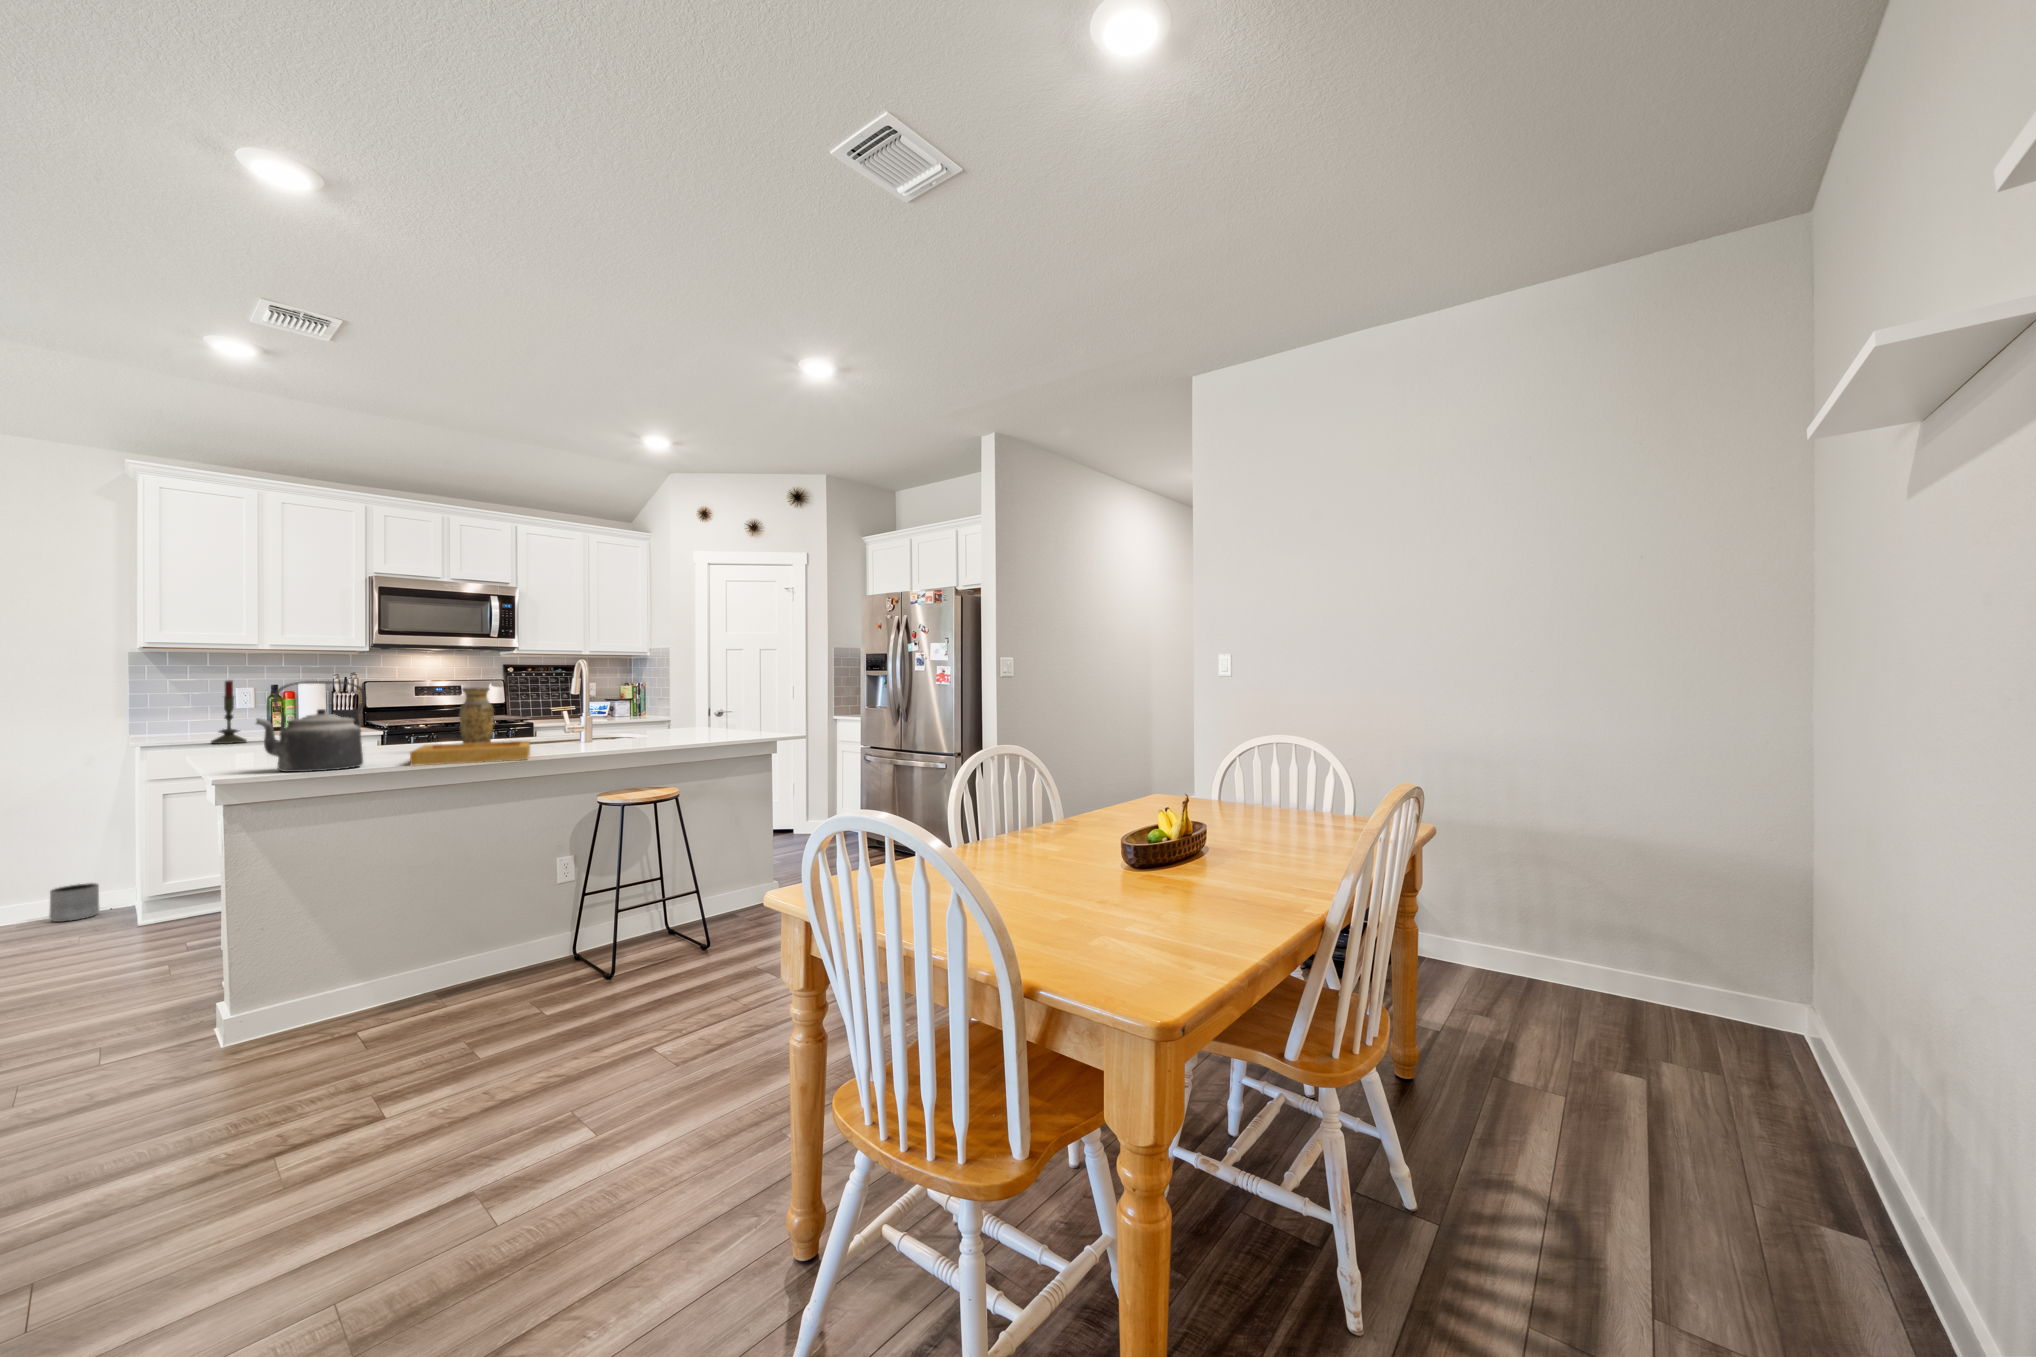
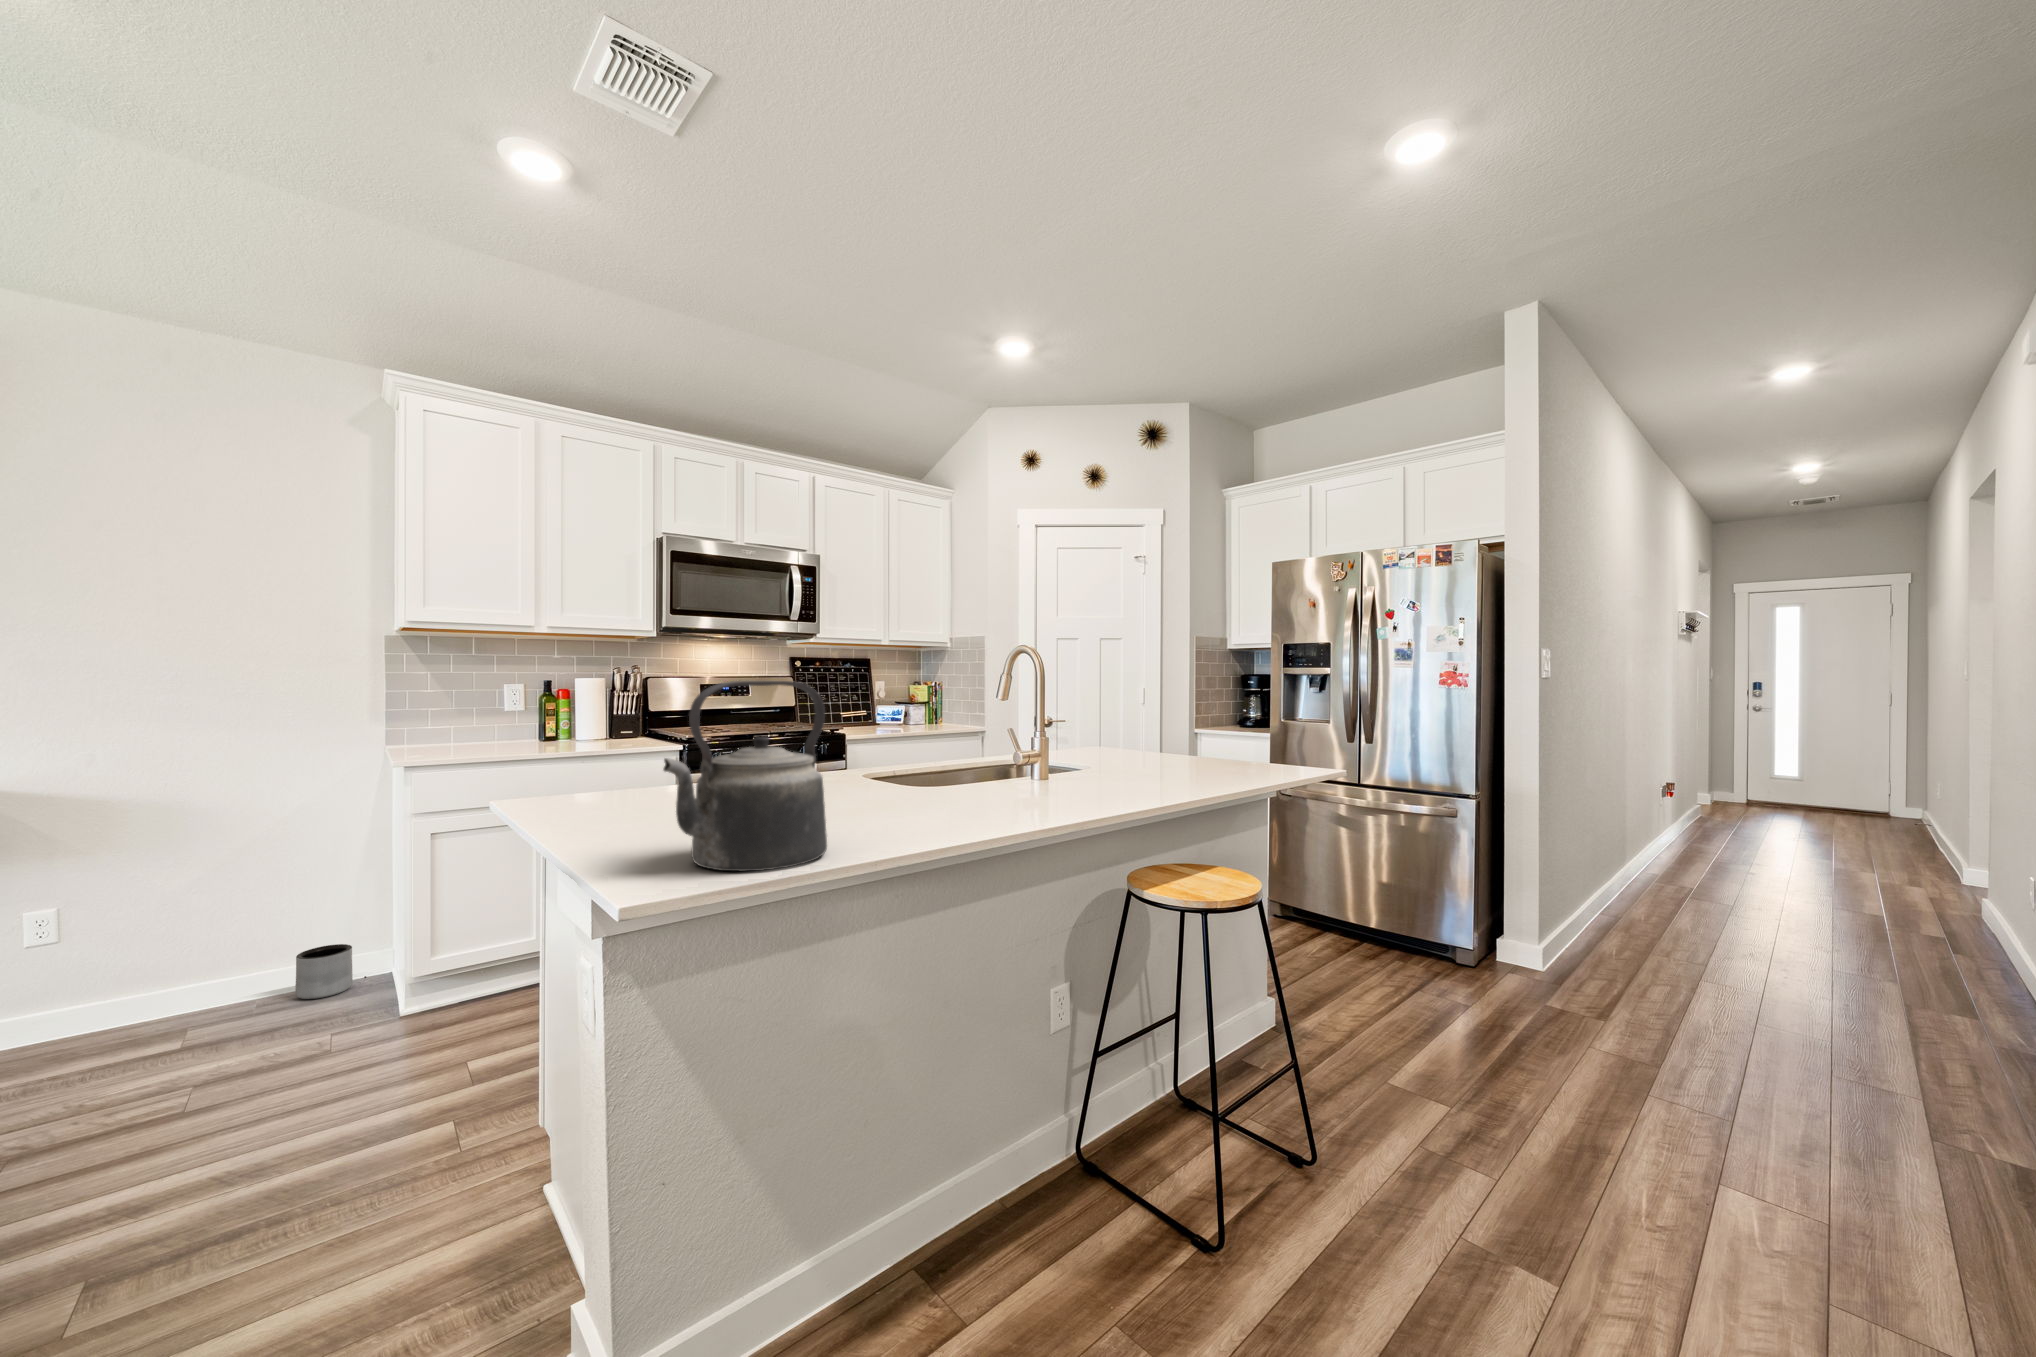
candle: present [211,680,247,744] -> none [482,672,523,761]
vase: present [460,688,494,743] -> none [875,691,921,797]
tray: present [410,741,530,766] -> none [868,786,1085,851]

